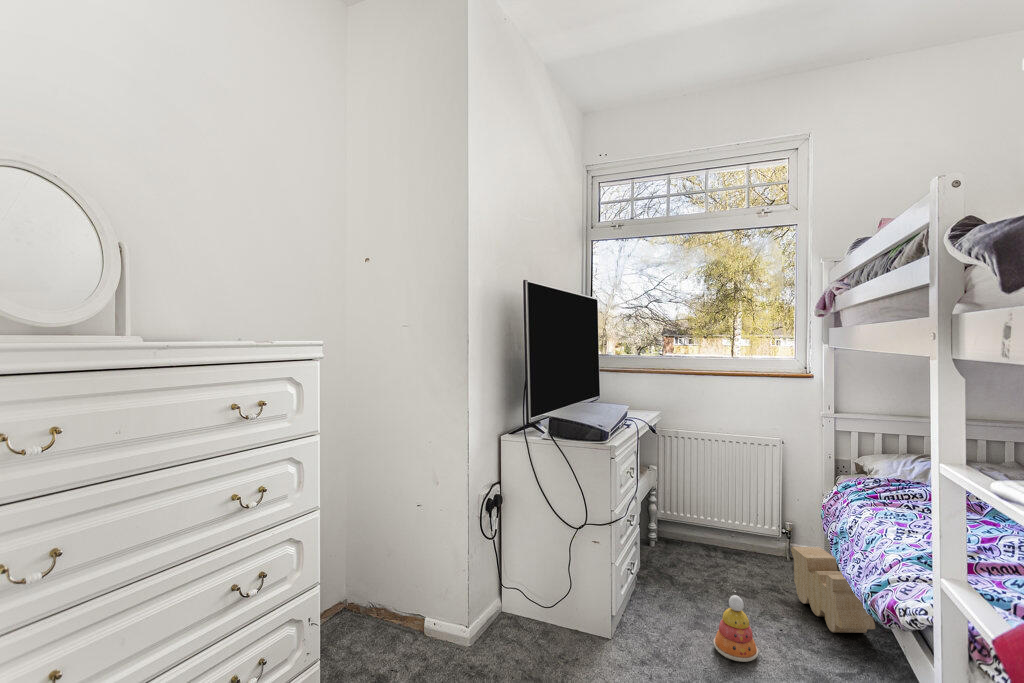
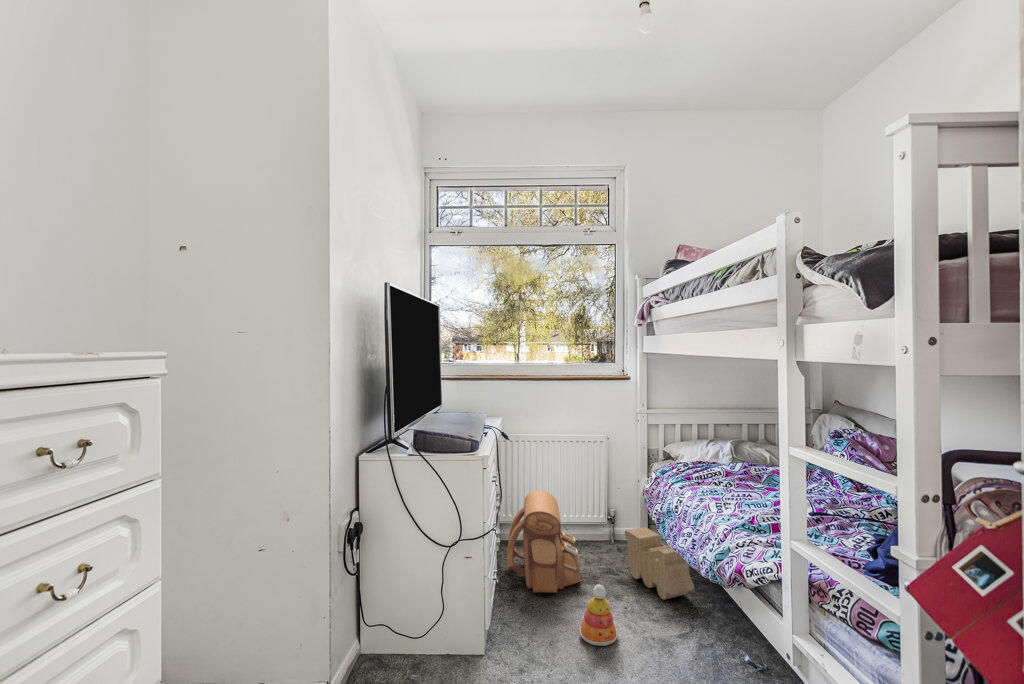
backpack: none [651,491,734,598] -> present [507,491,580,593]

